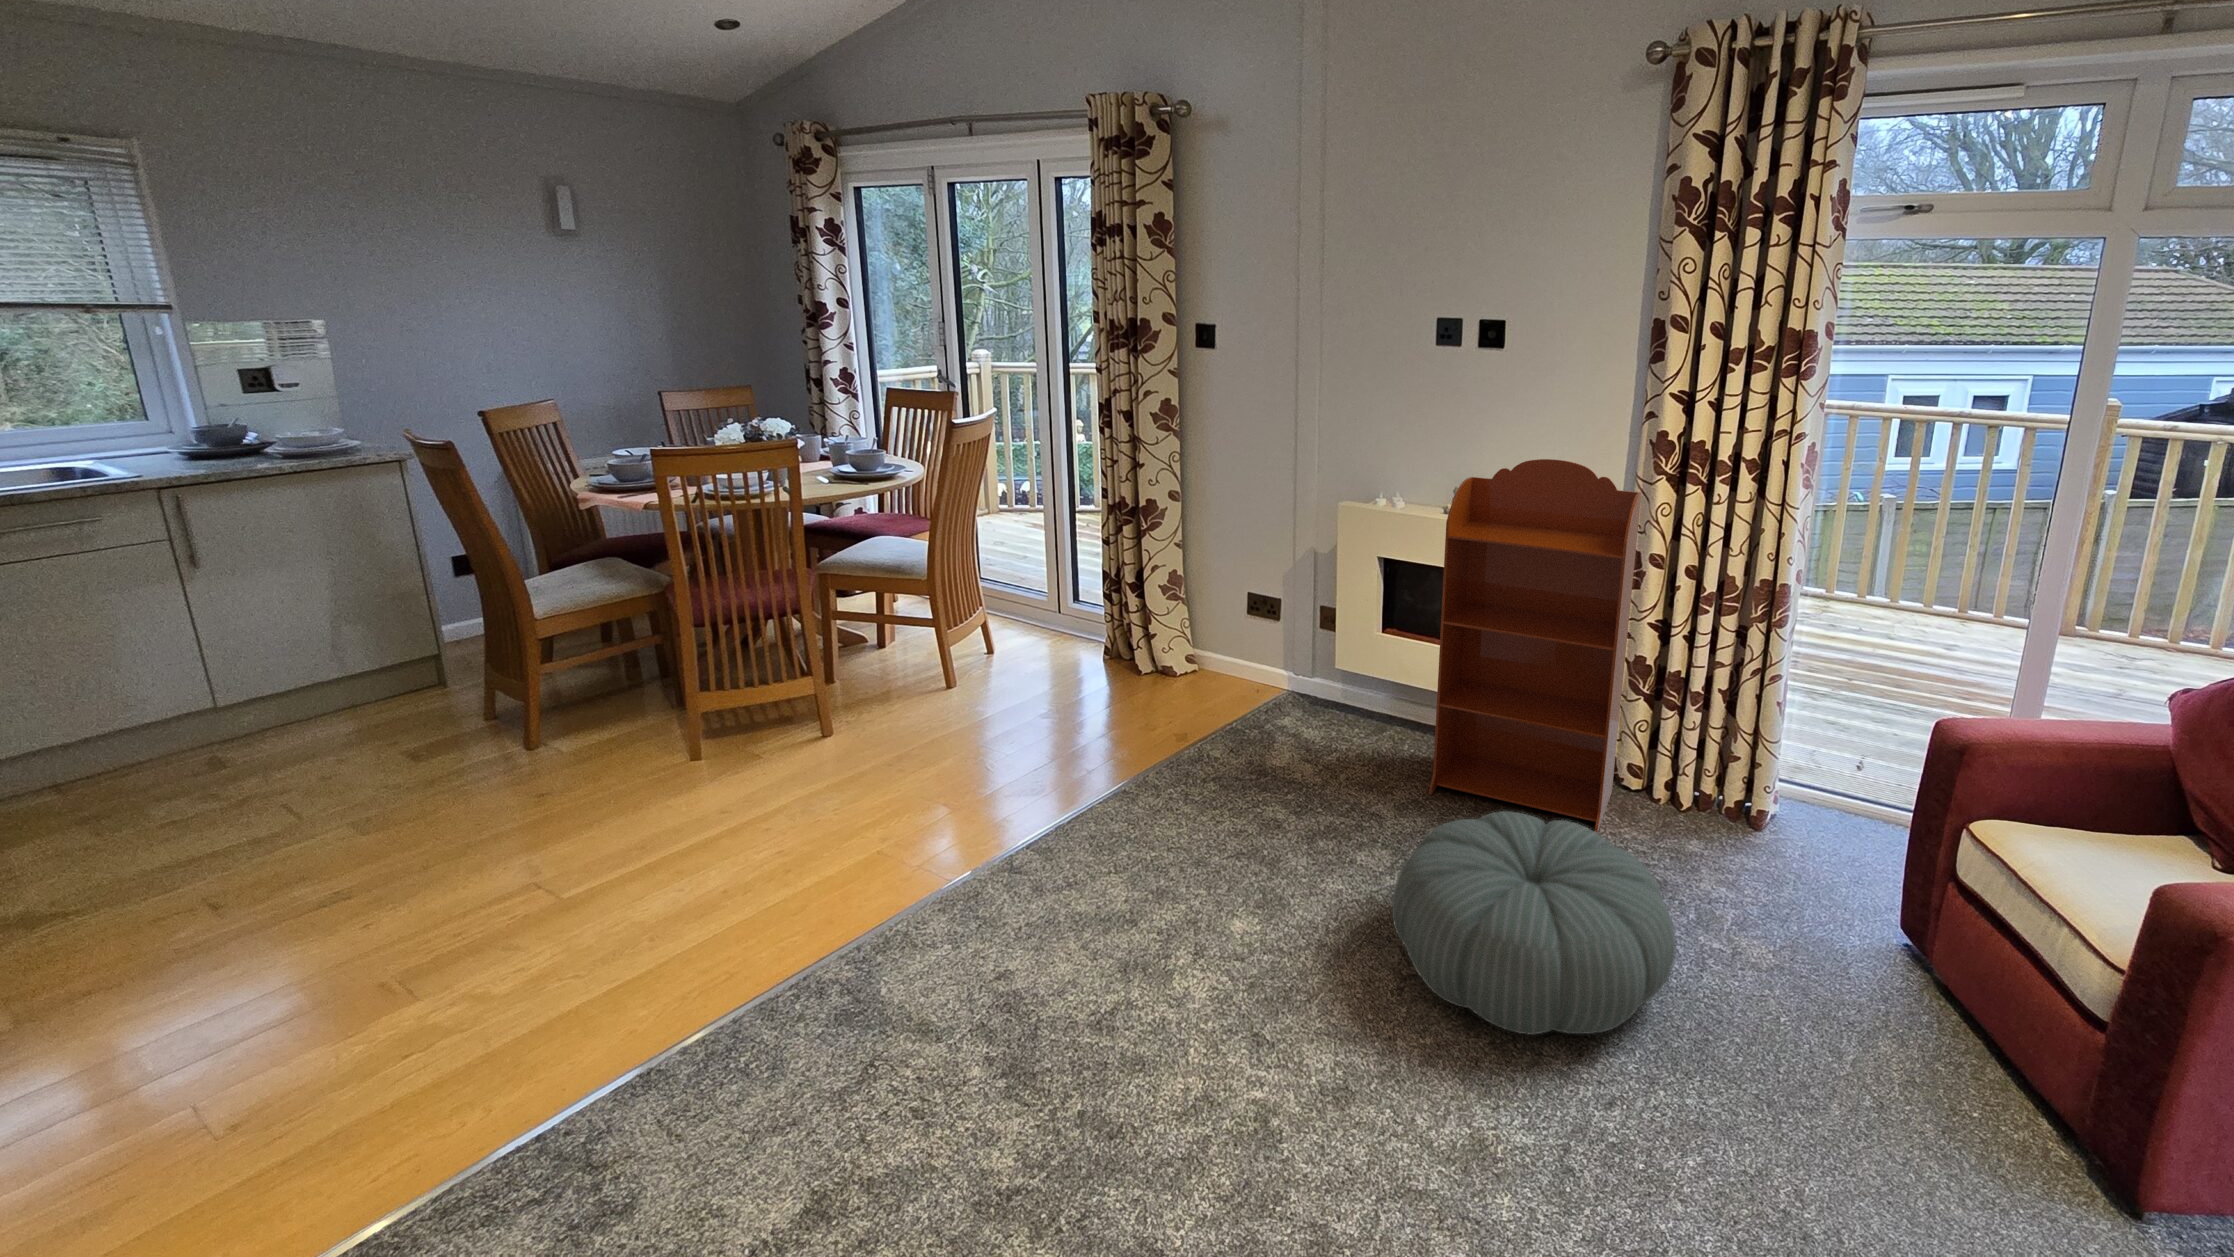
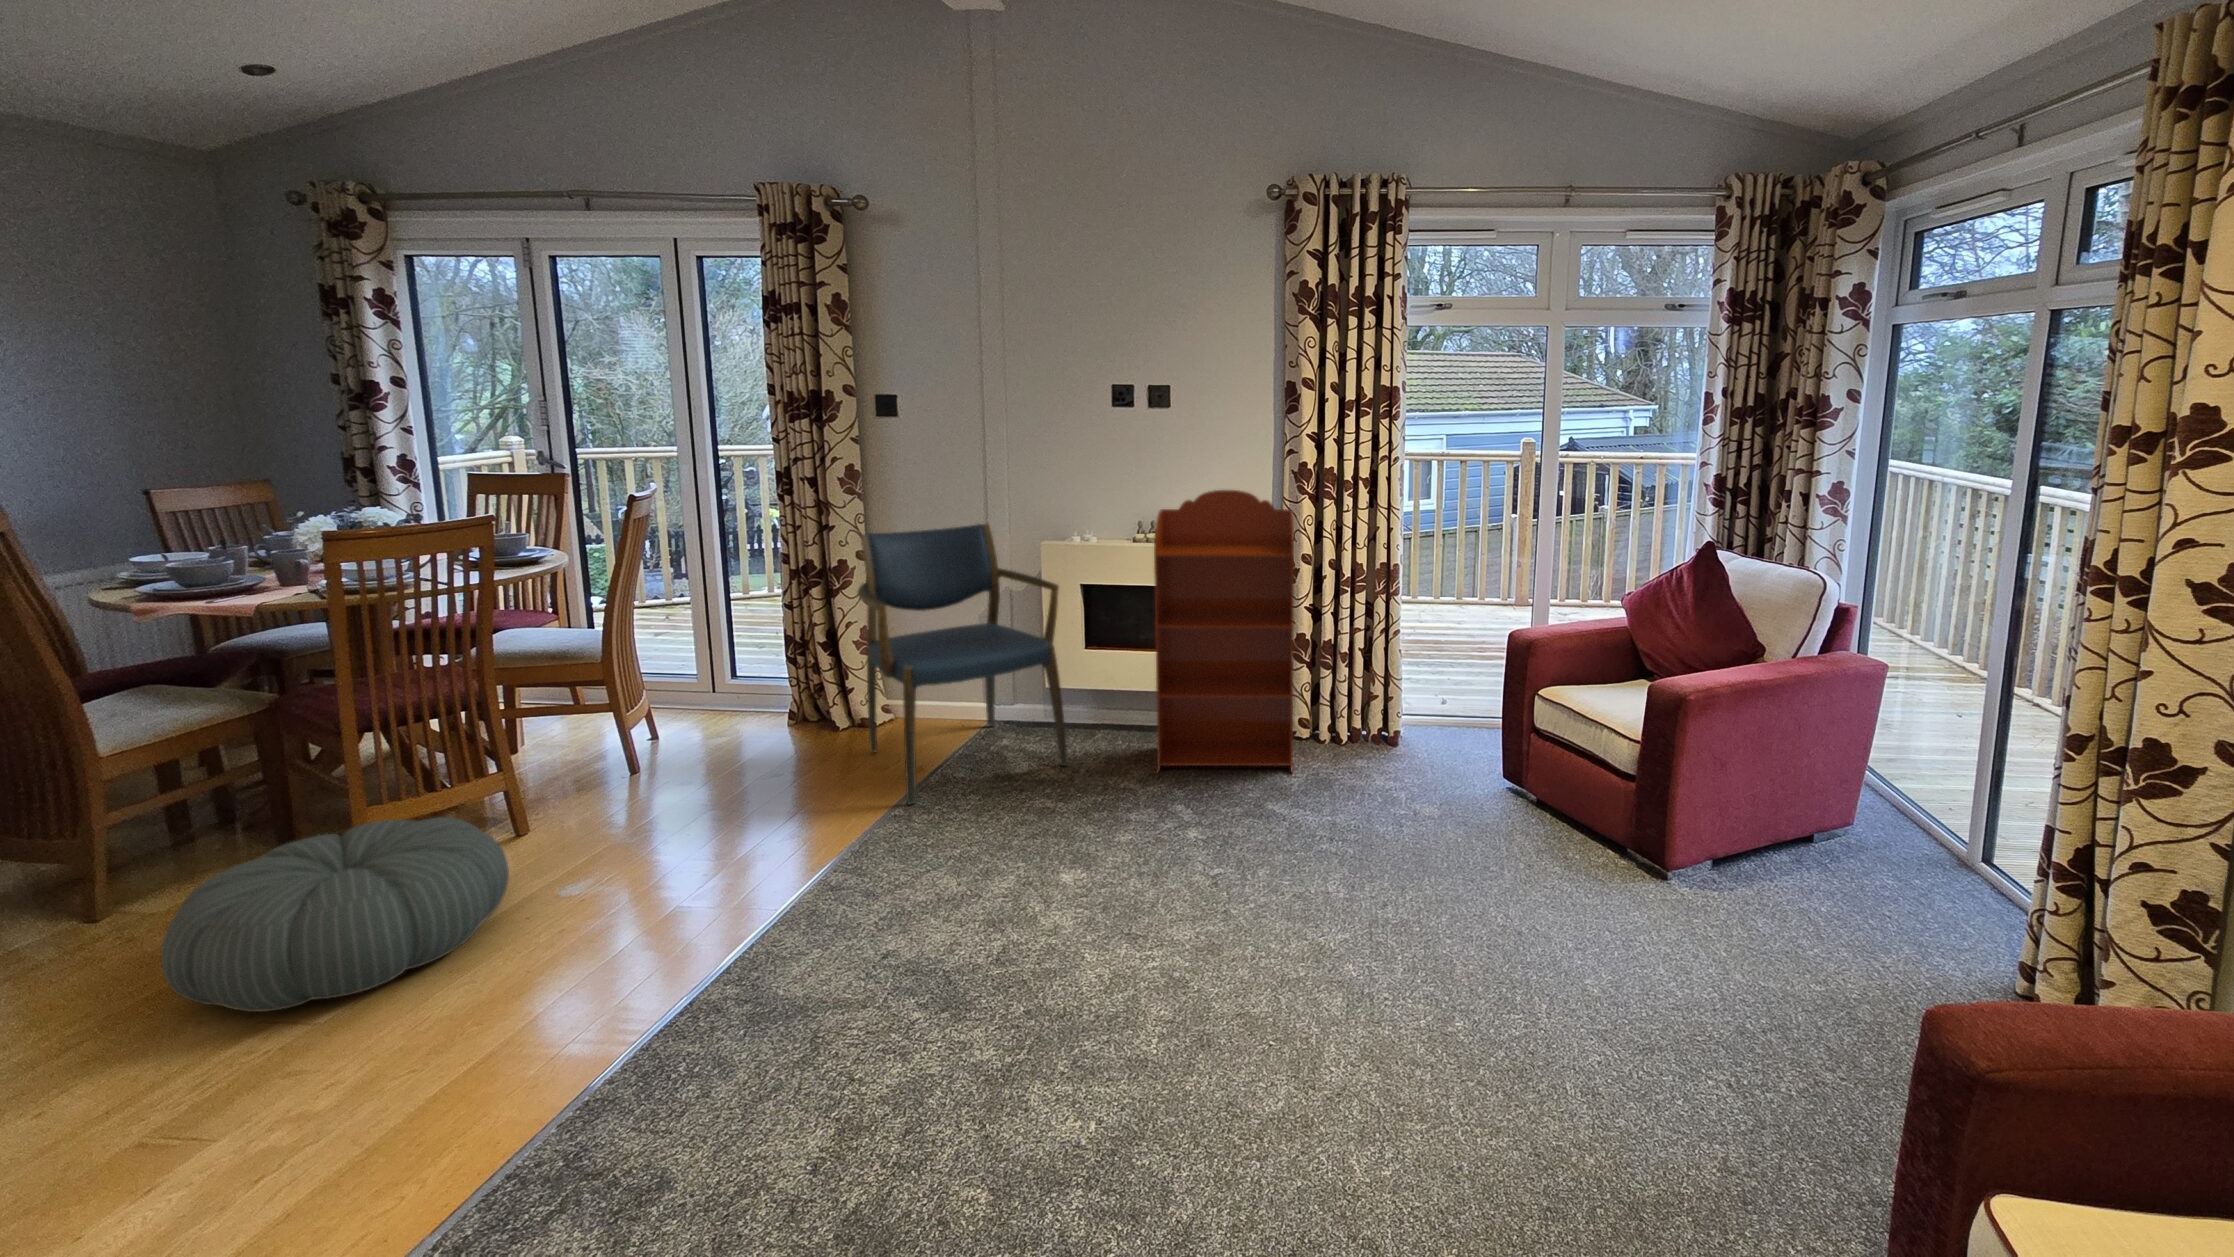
armchair: none [1136,473,1344,774] -> present [858,524,1068,805]
pouf: present [1392,811,1676,1035] -> present [161,817,509,1012]

